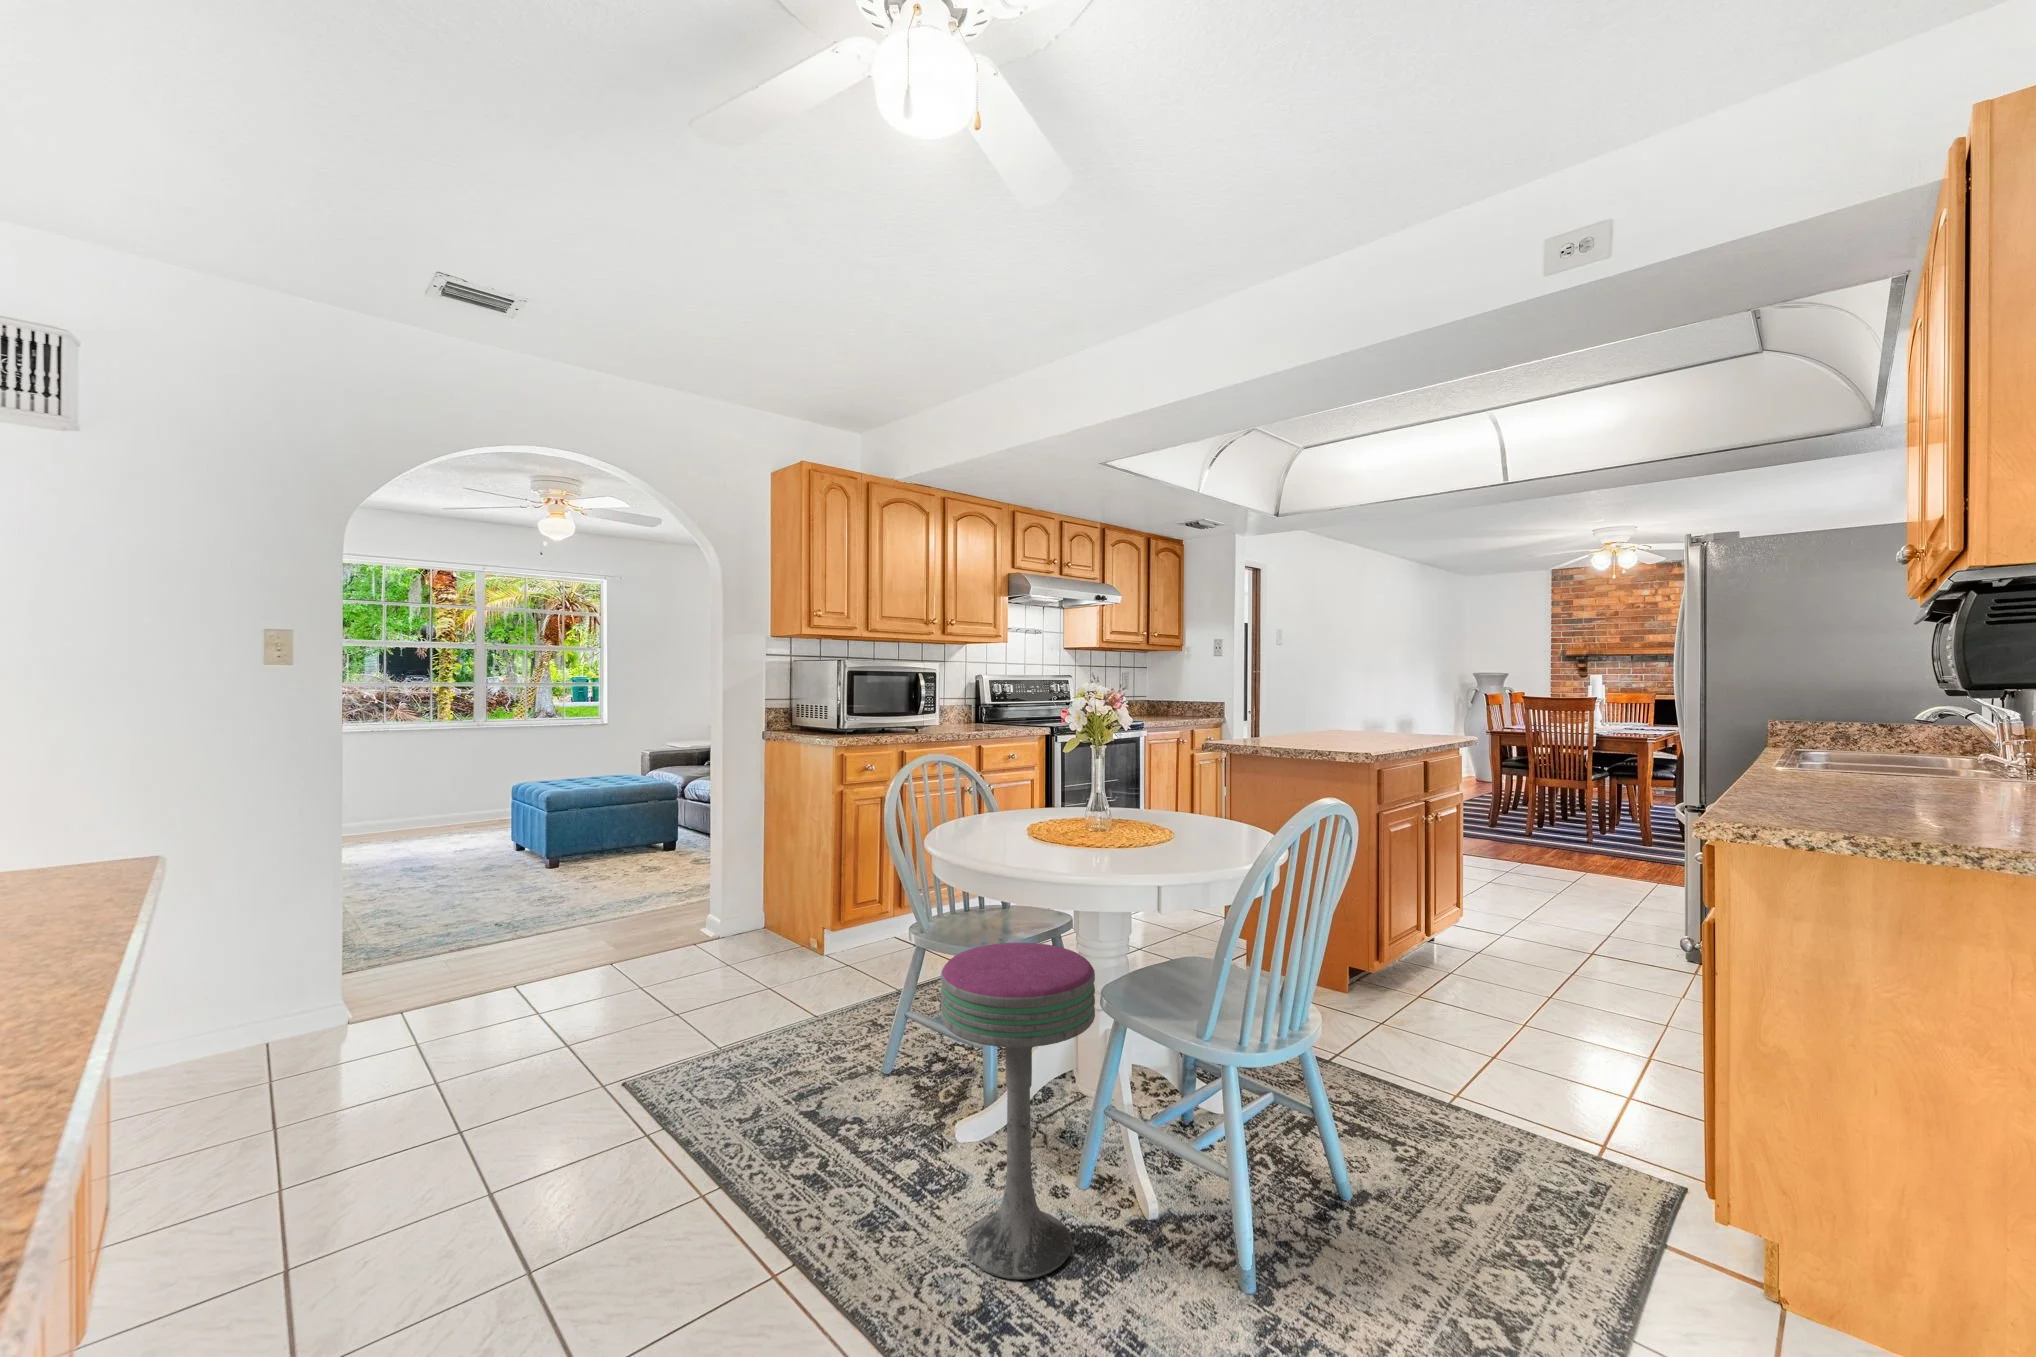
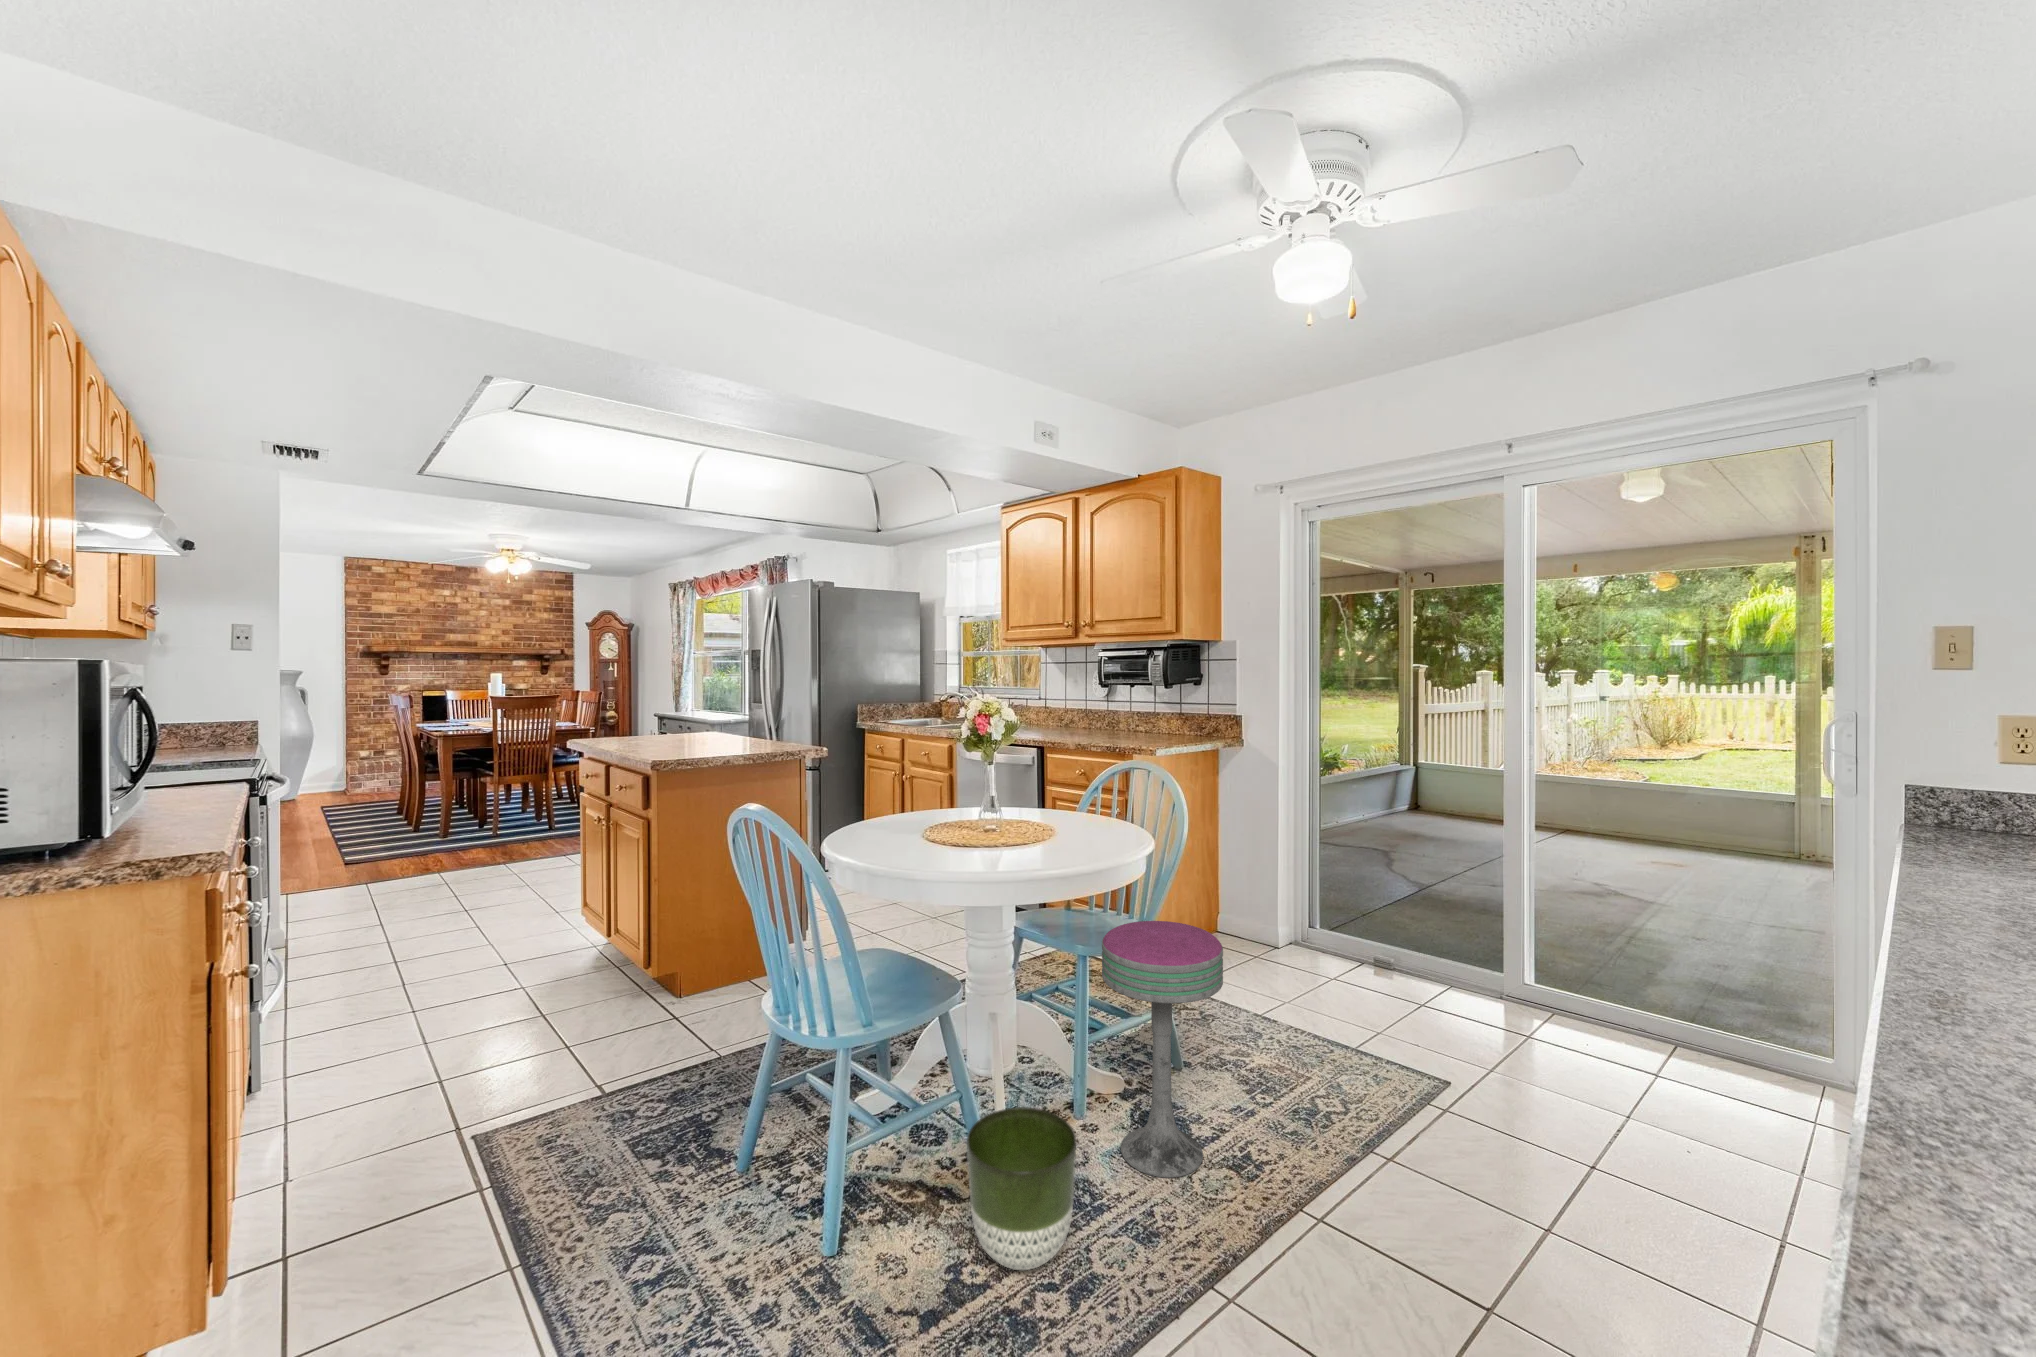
planter: none [812,1022,912,1157] -> present [967,1107,1076,1270]

